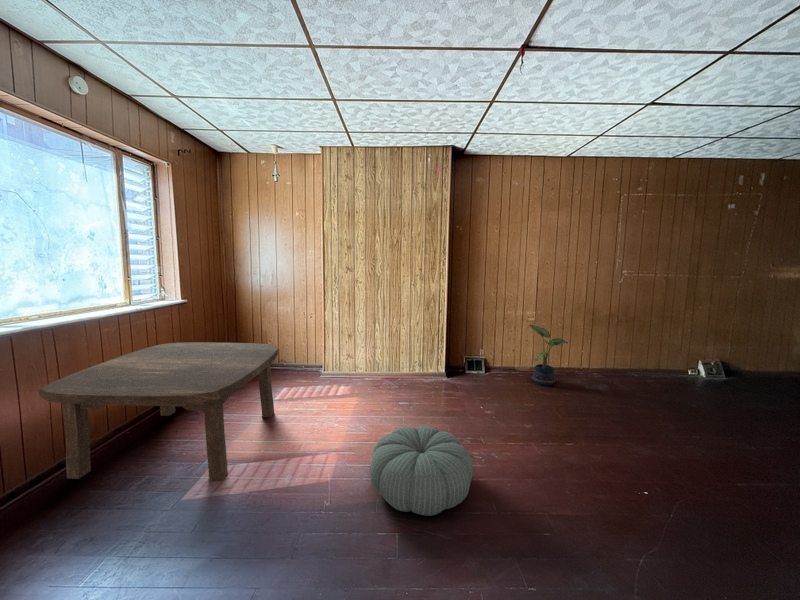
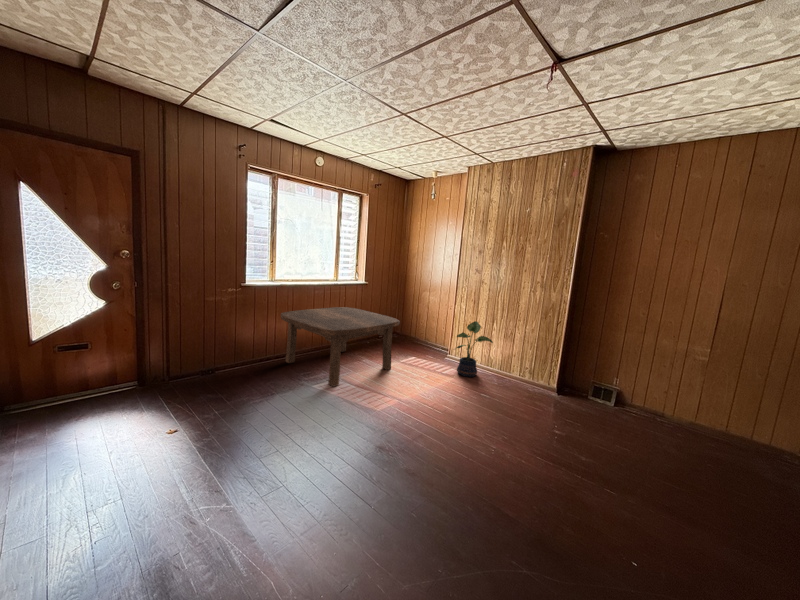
potted plant: present [529,325,568,386] -> present [457,321,493,377]
pouf: present [370,426,473,516] -> none [389,394,472,459]

